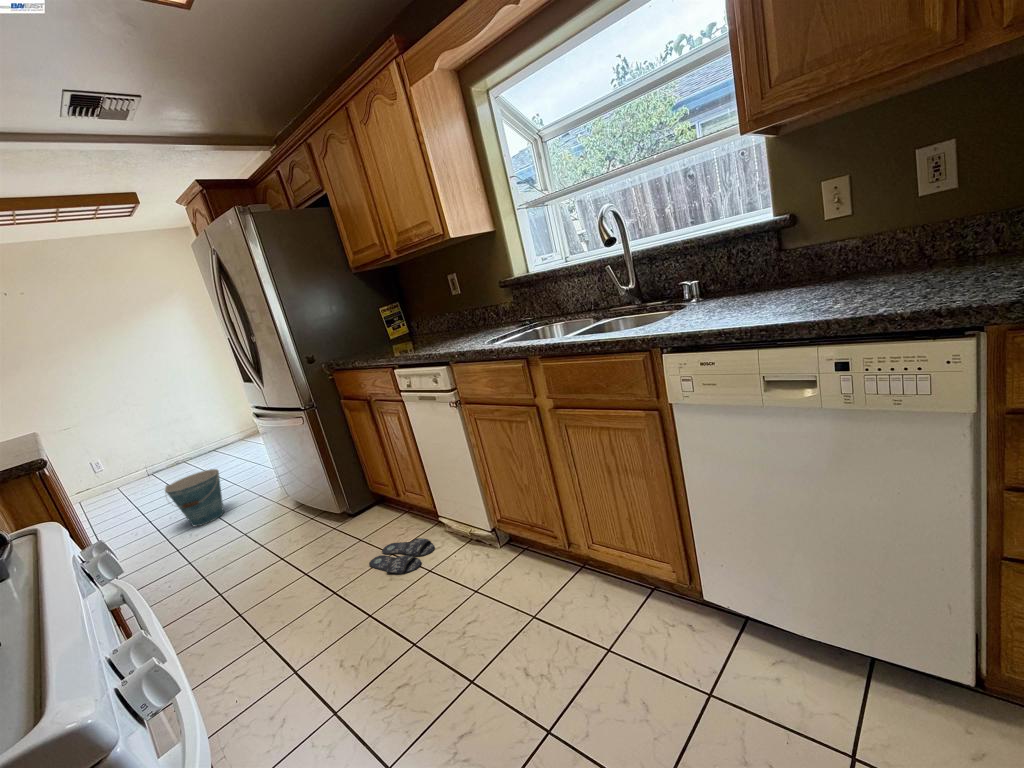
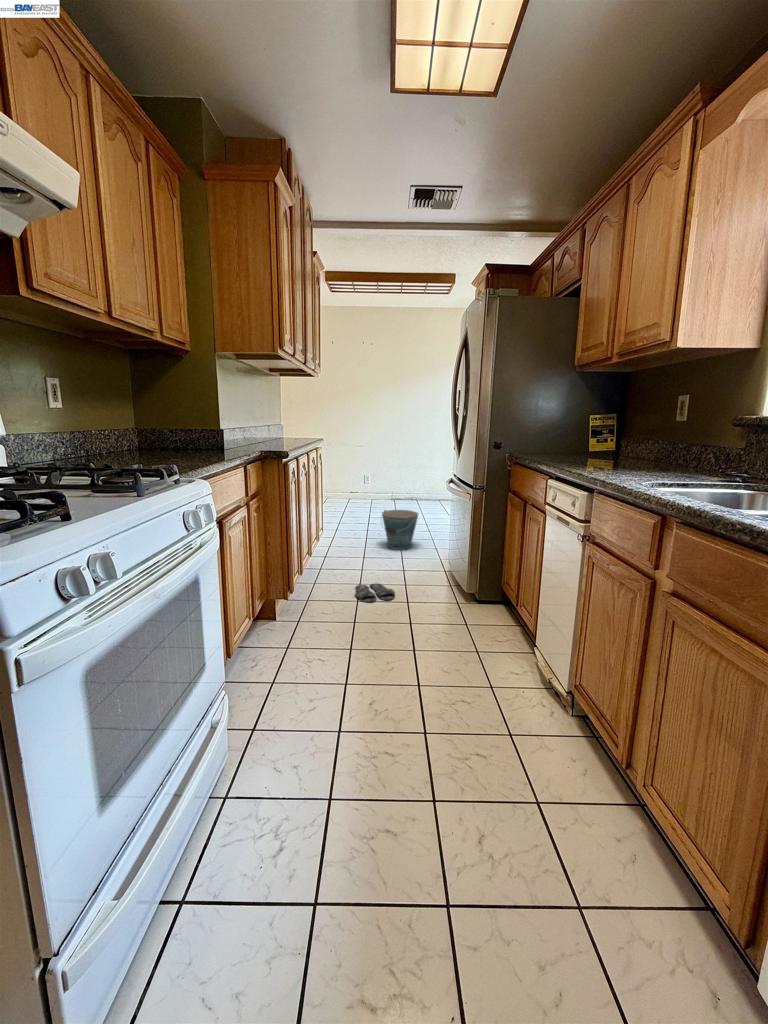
slippers: present [369,538,435,574] -> present [355,583,395,603]

